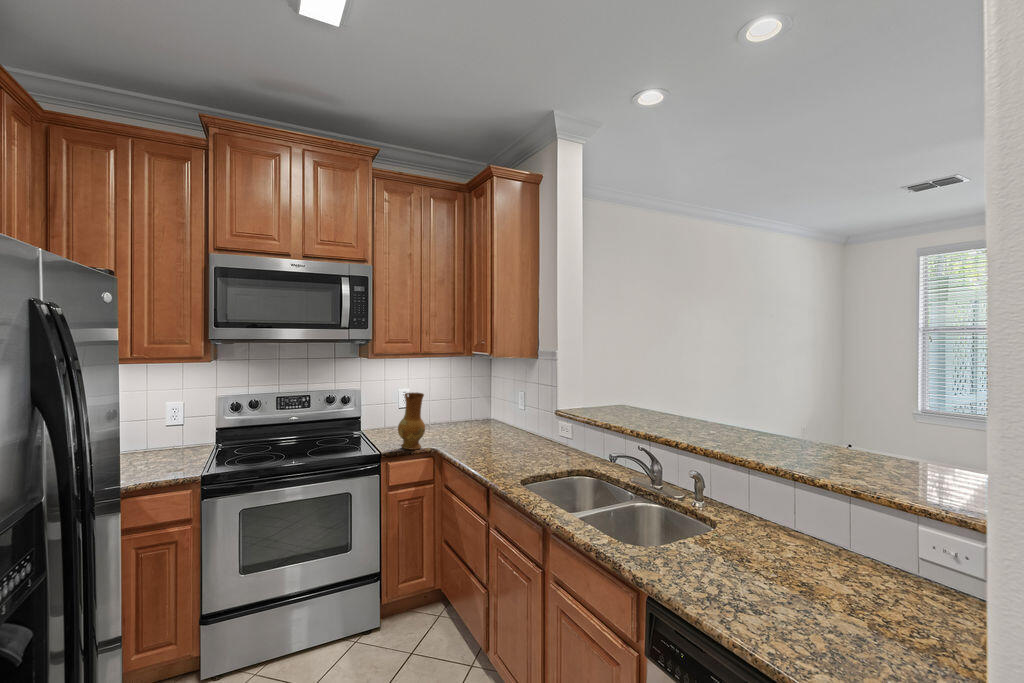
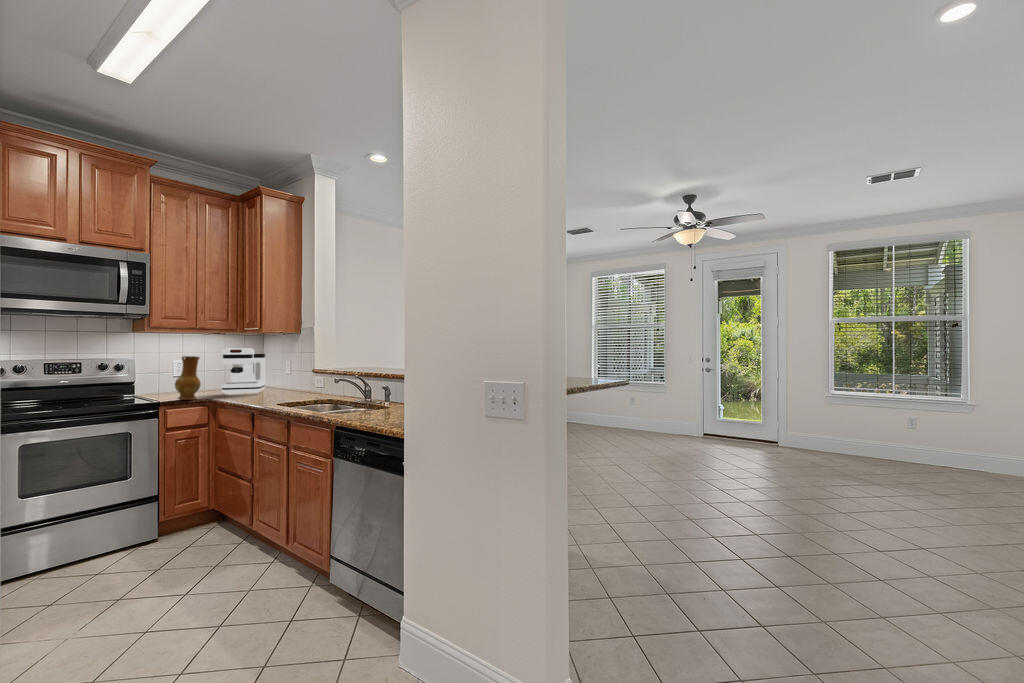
coffee maker: none [449,376,497,437] -> present [222,348,265,394]

